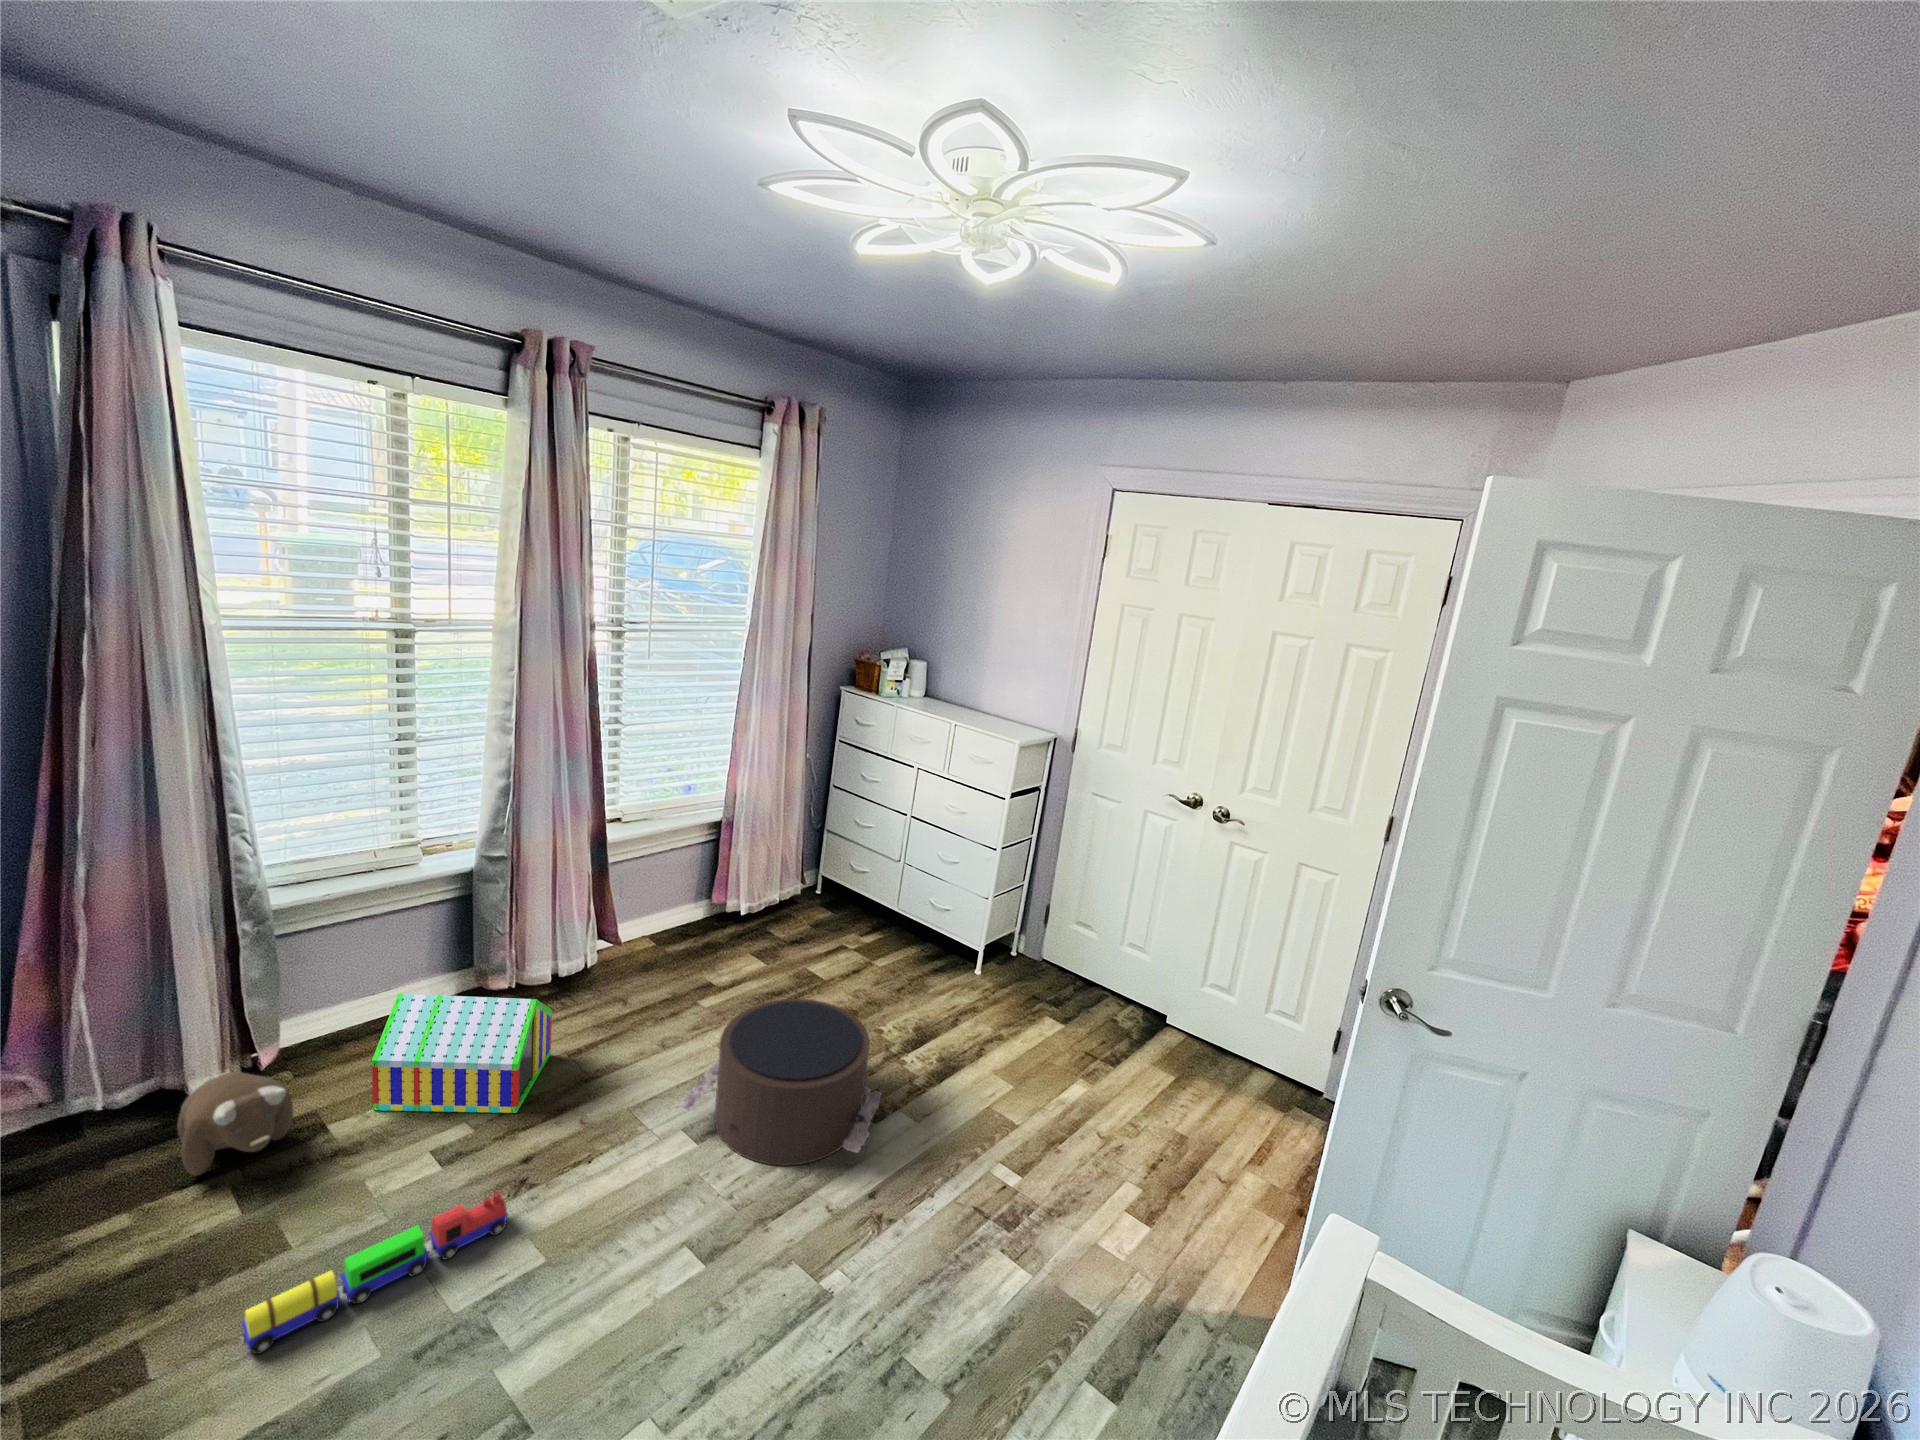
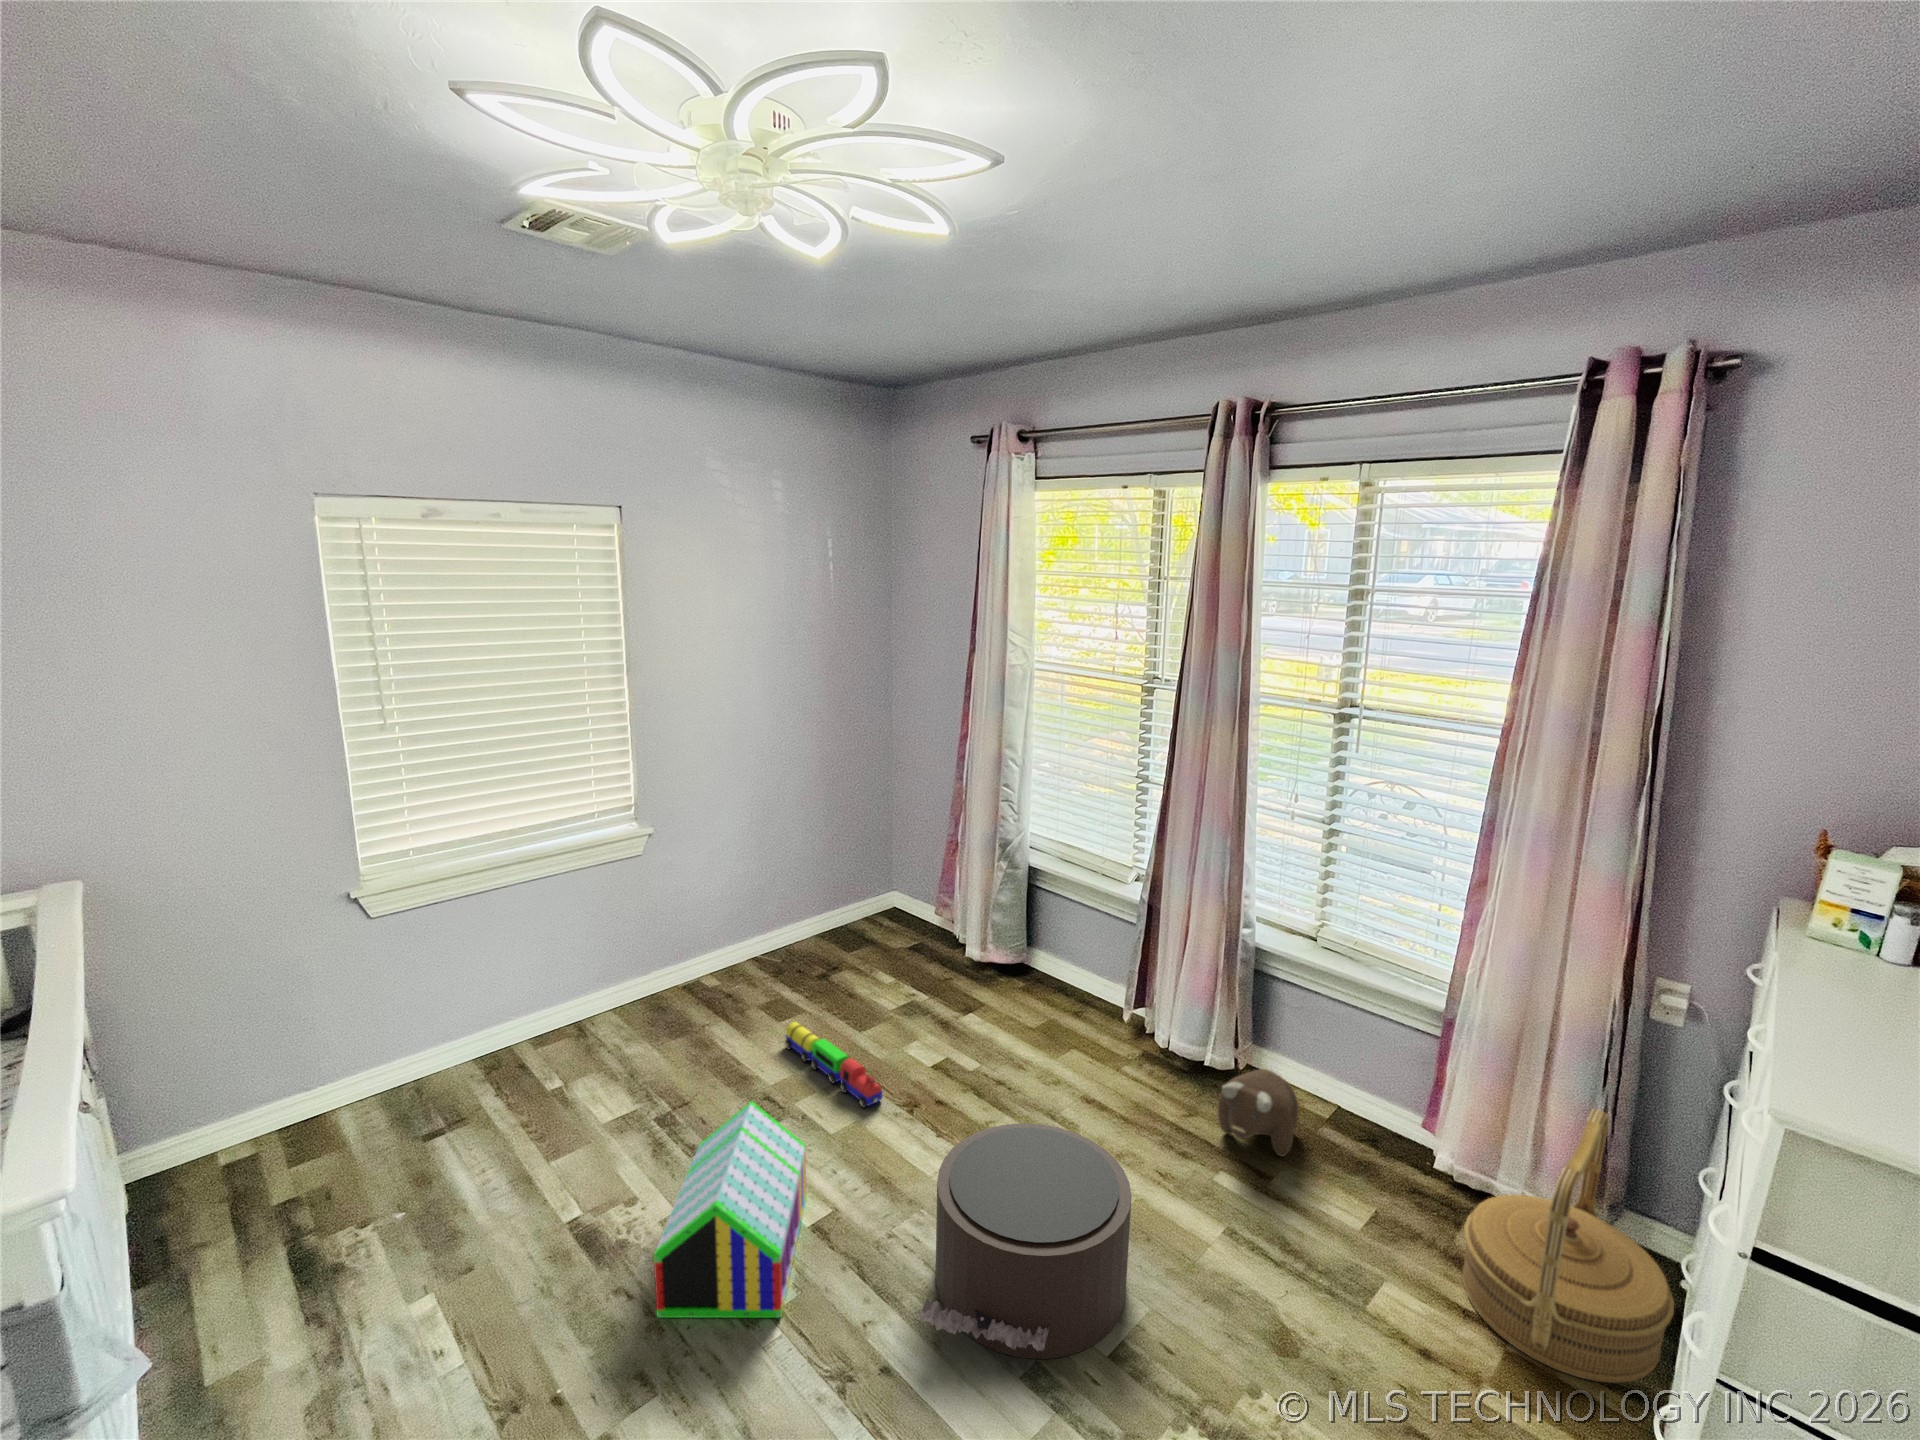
woven basket: none [787,830,876,950] -> present [1463,1109,1674,1383]
toy house: present [372,994,552,1113] -> present [654,1101,806,1318]
plush toy: present [178,1072,293,1175] -> present [1218,1069,1299,1156]

